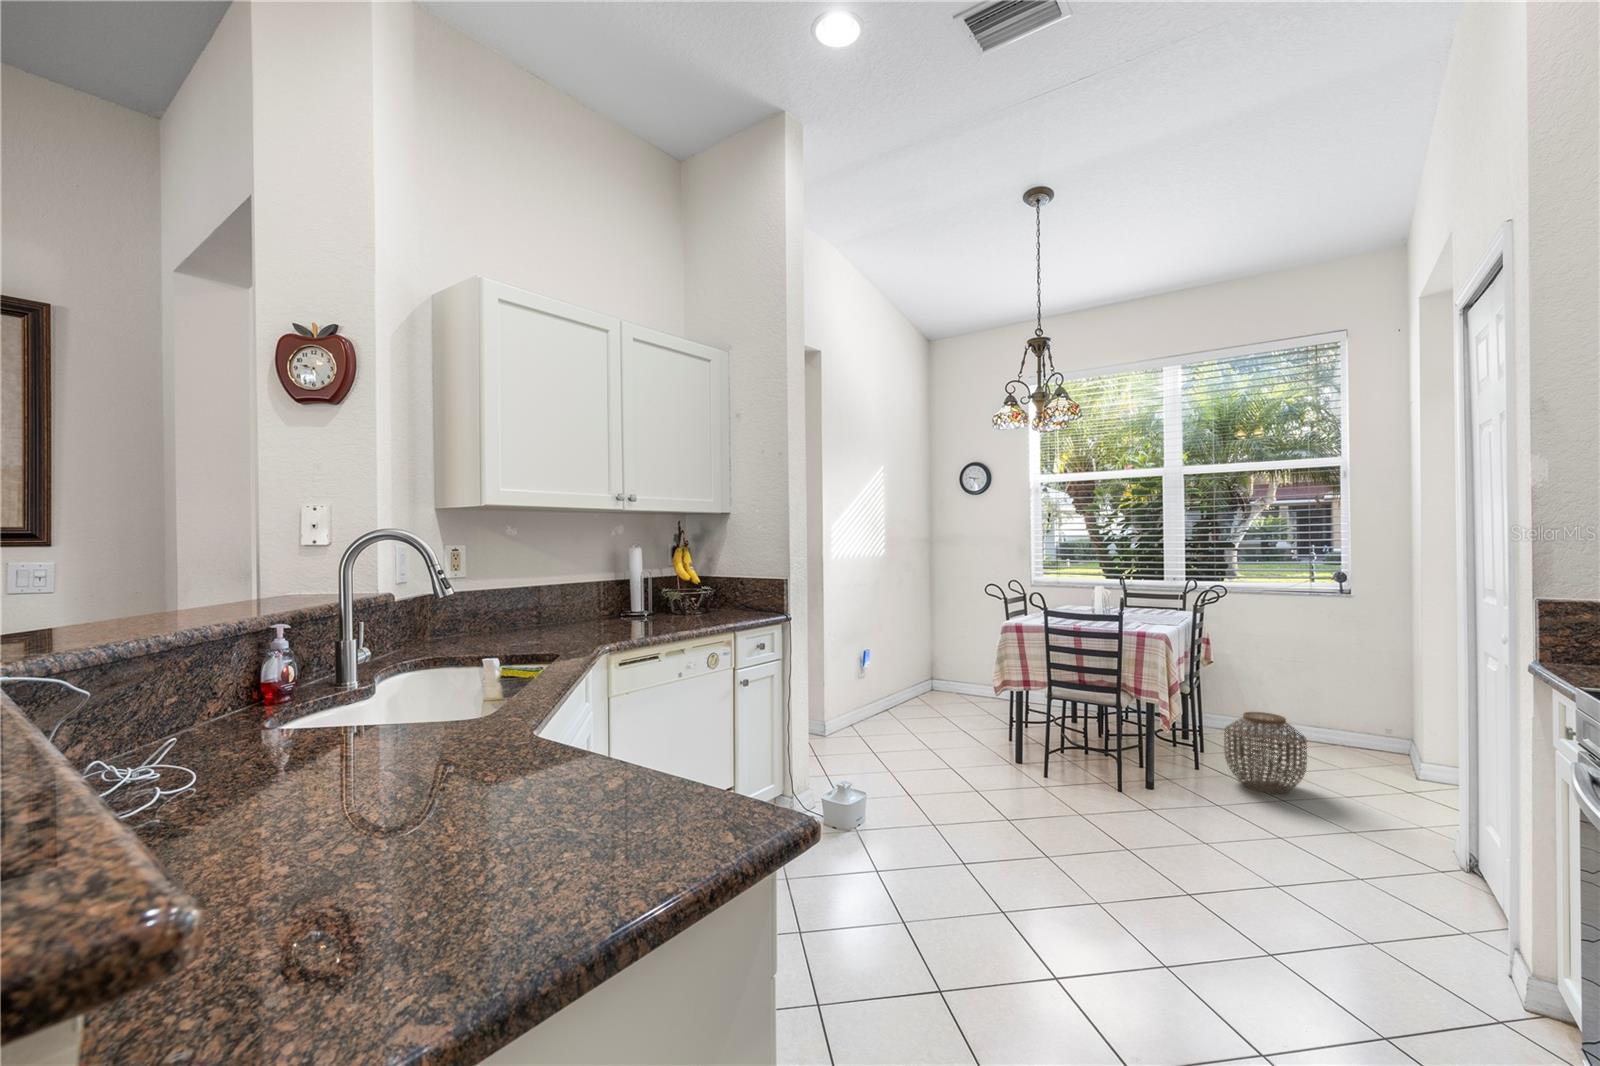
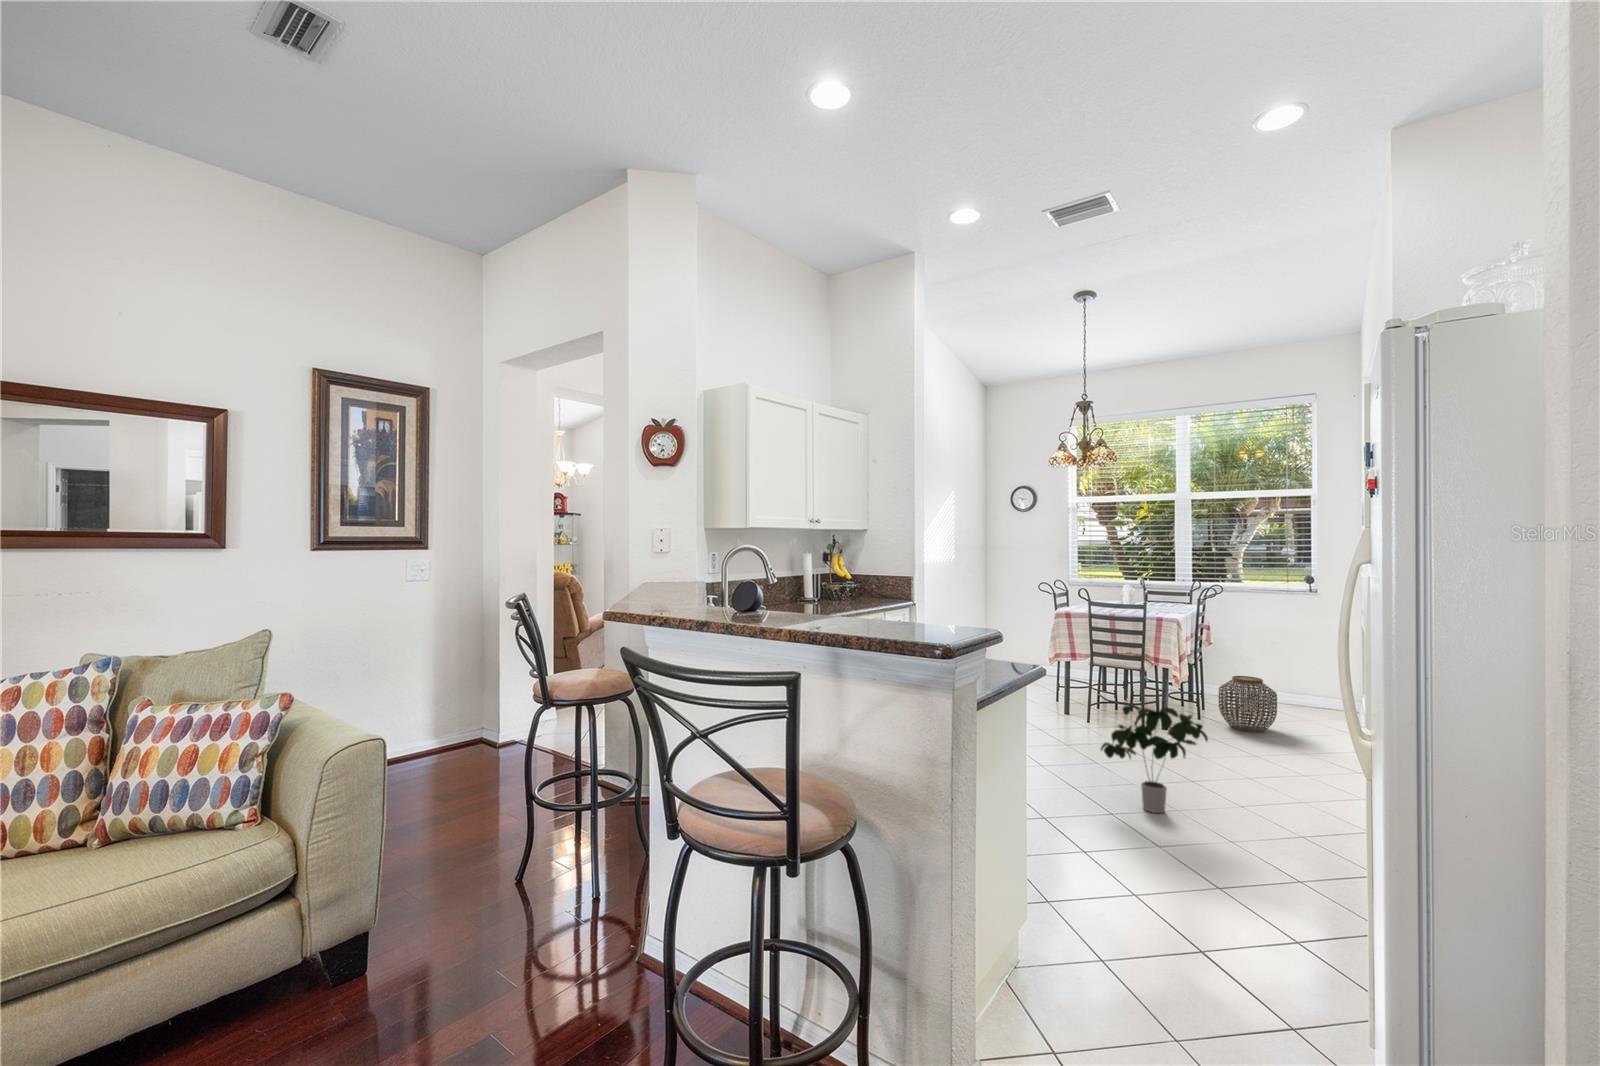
potted plant: none [1039,786,1215,975] -> present [1101,705,1208,813]

